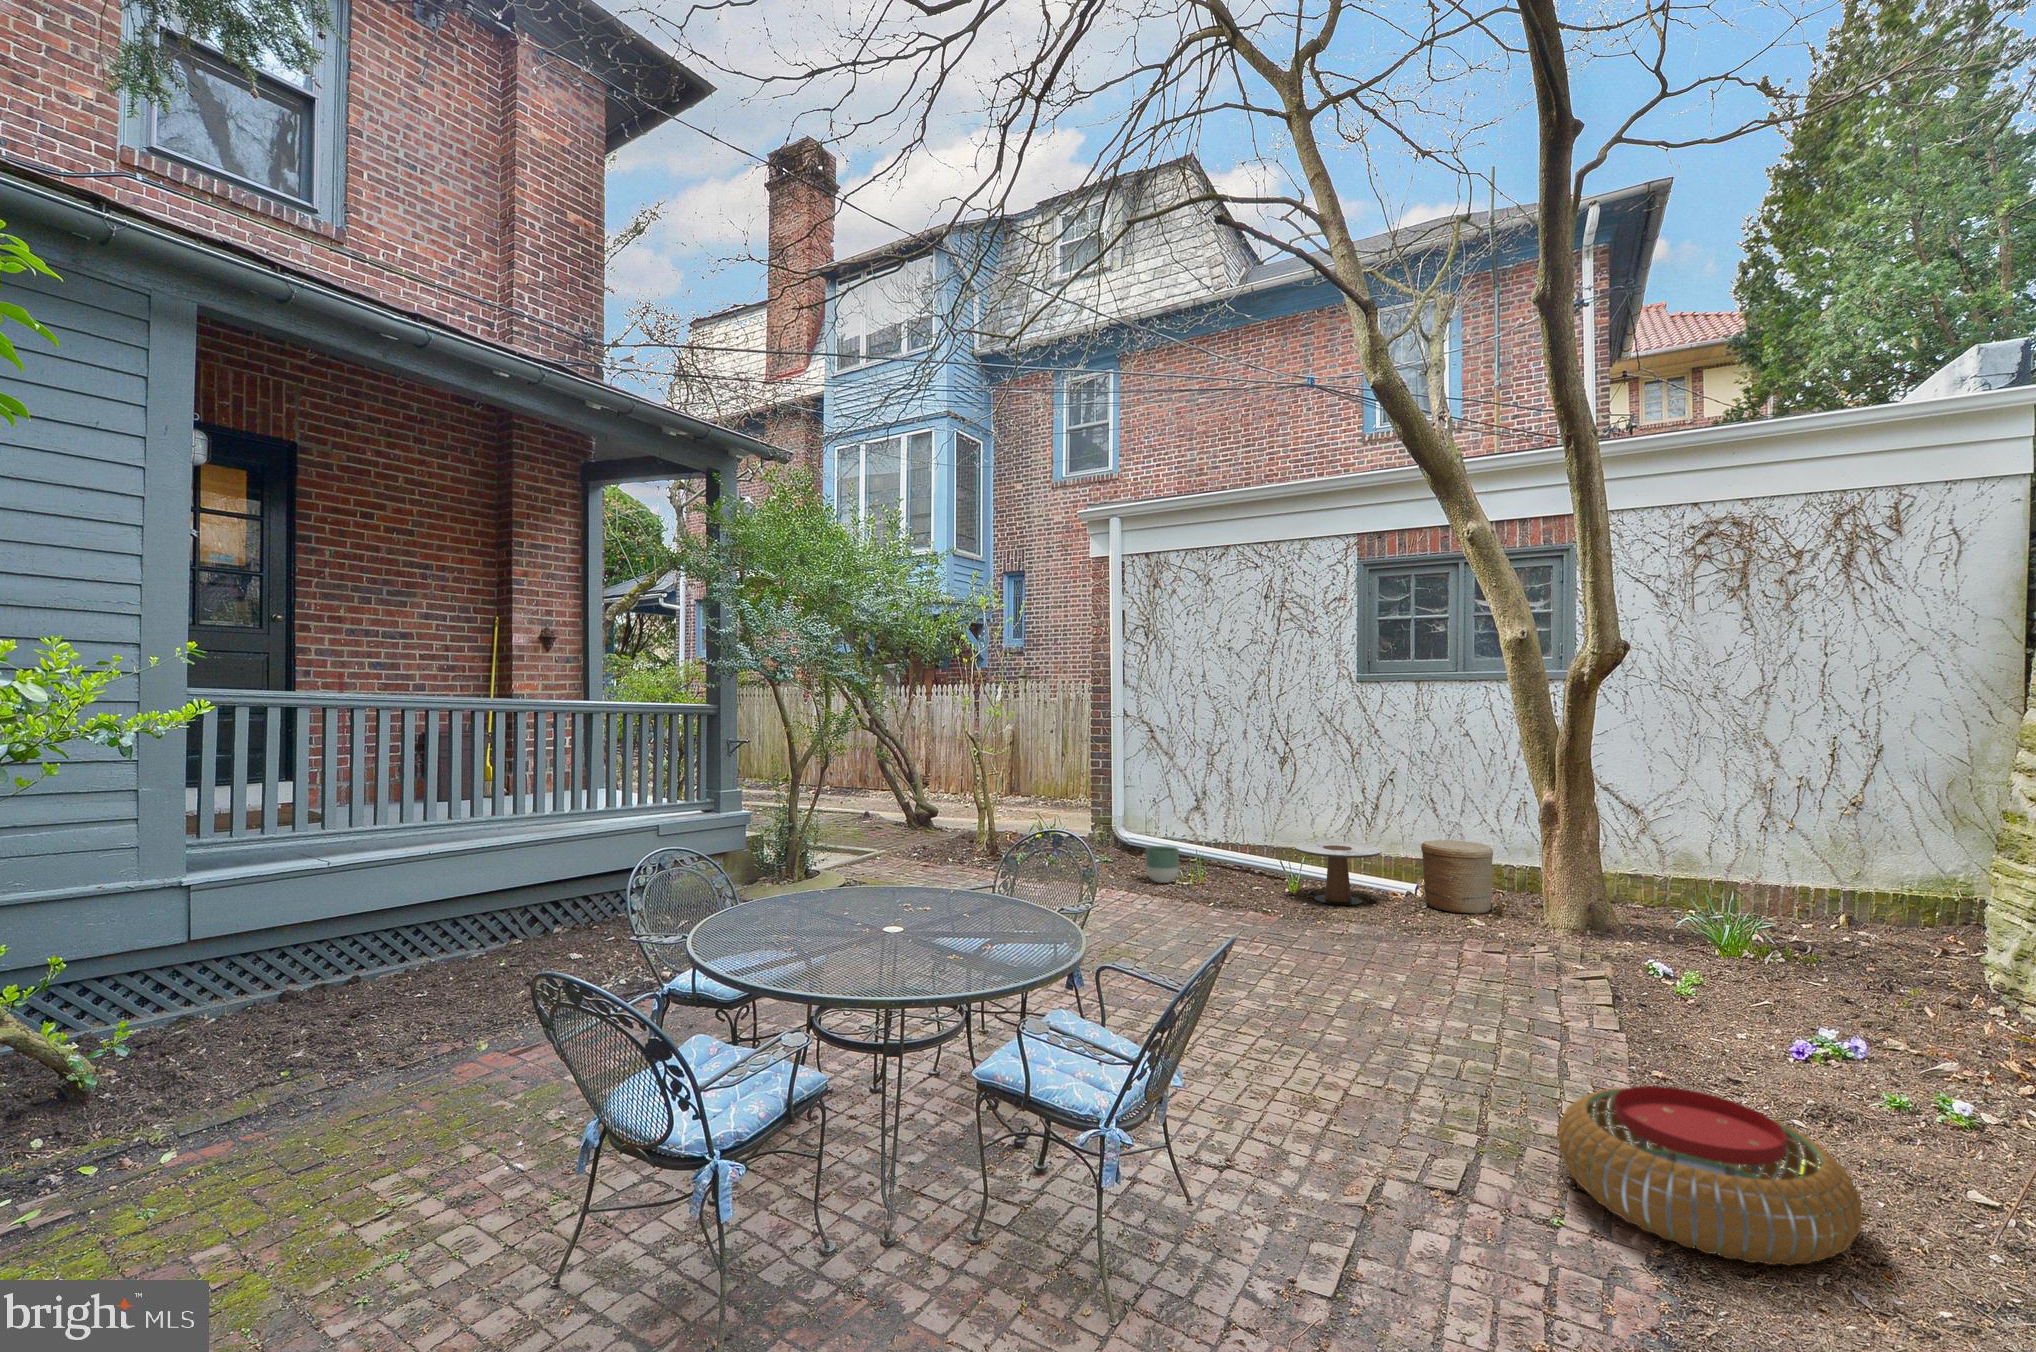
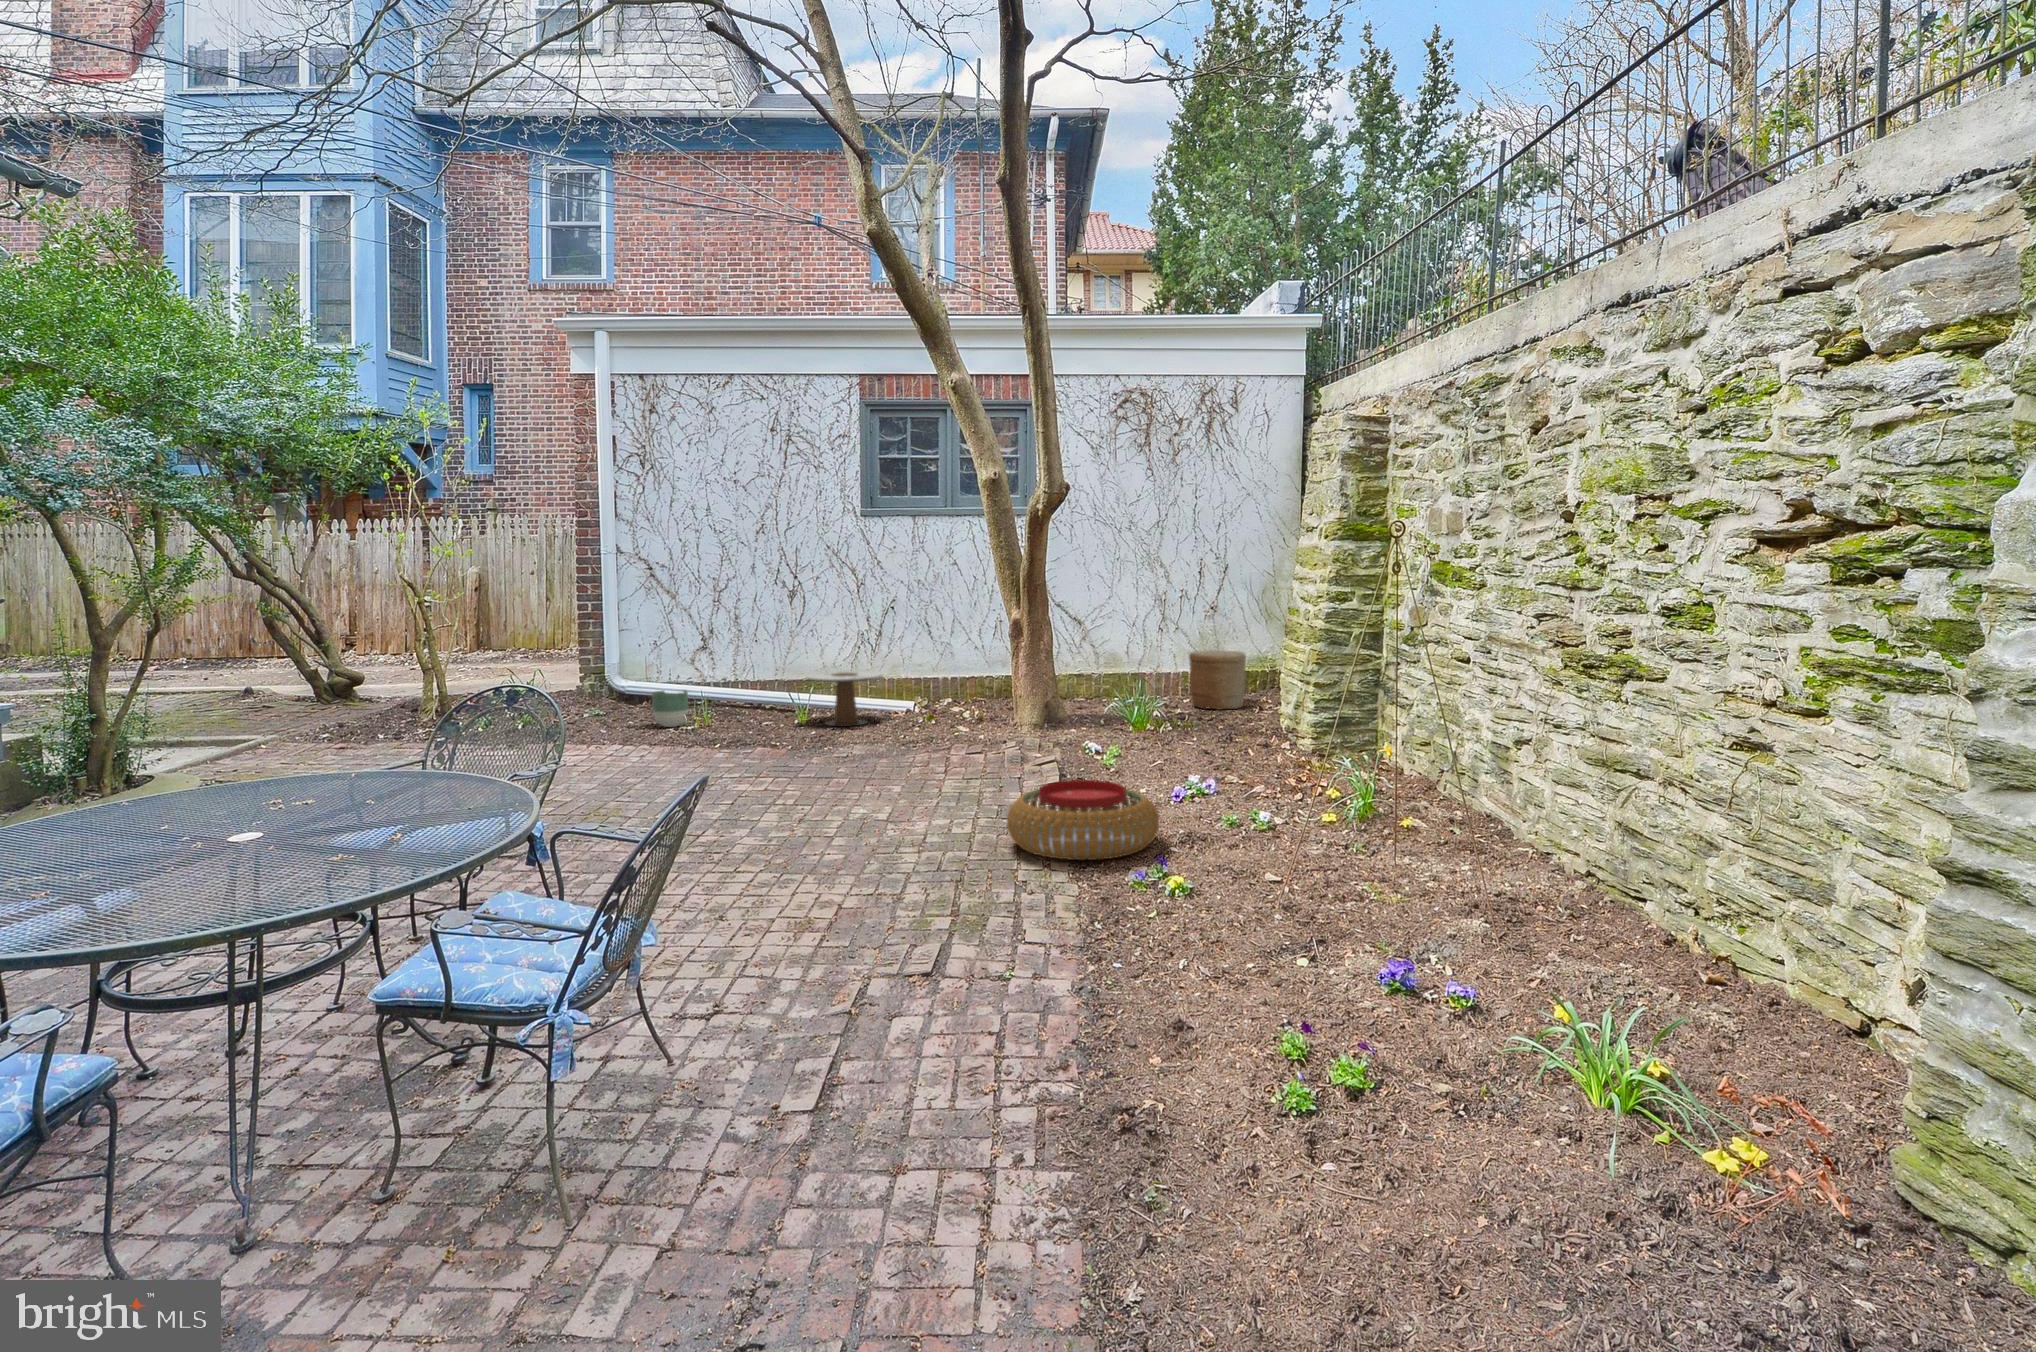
woven basket: present [1421,840,1493,914] -> present [1189,650,1246,710]

